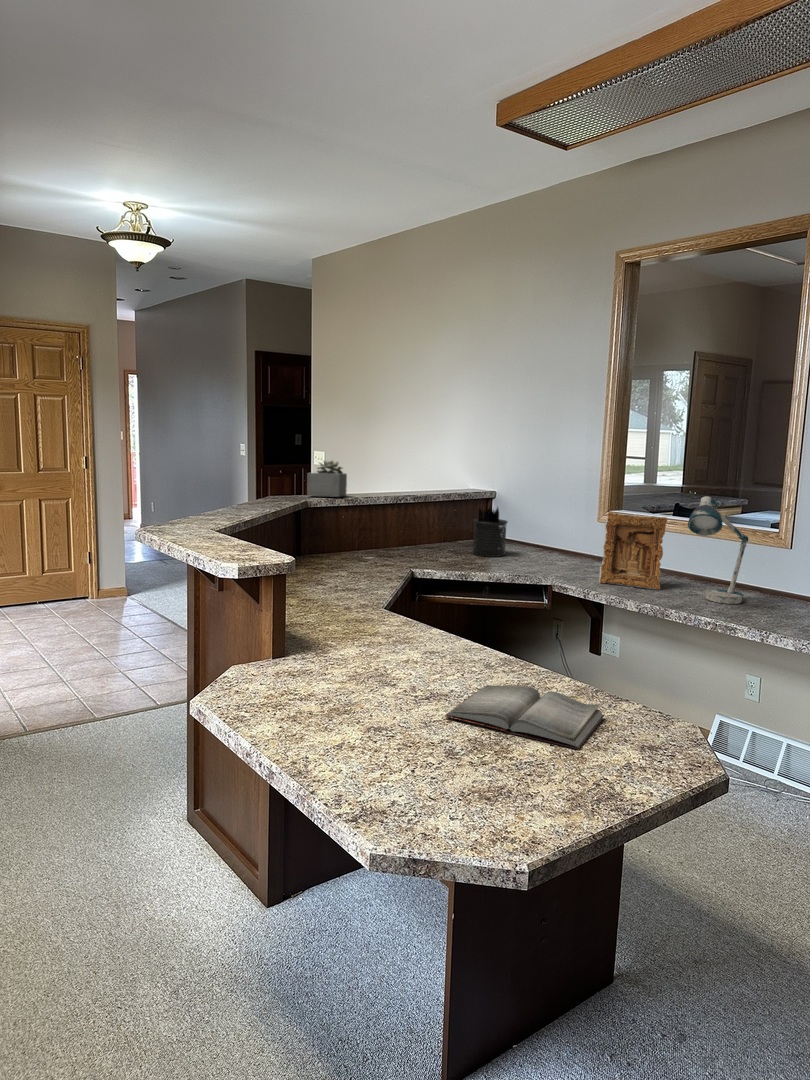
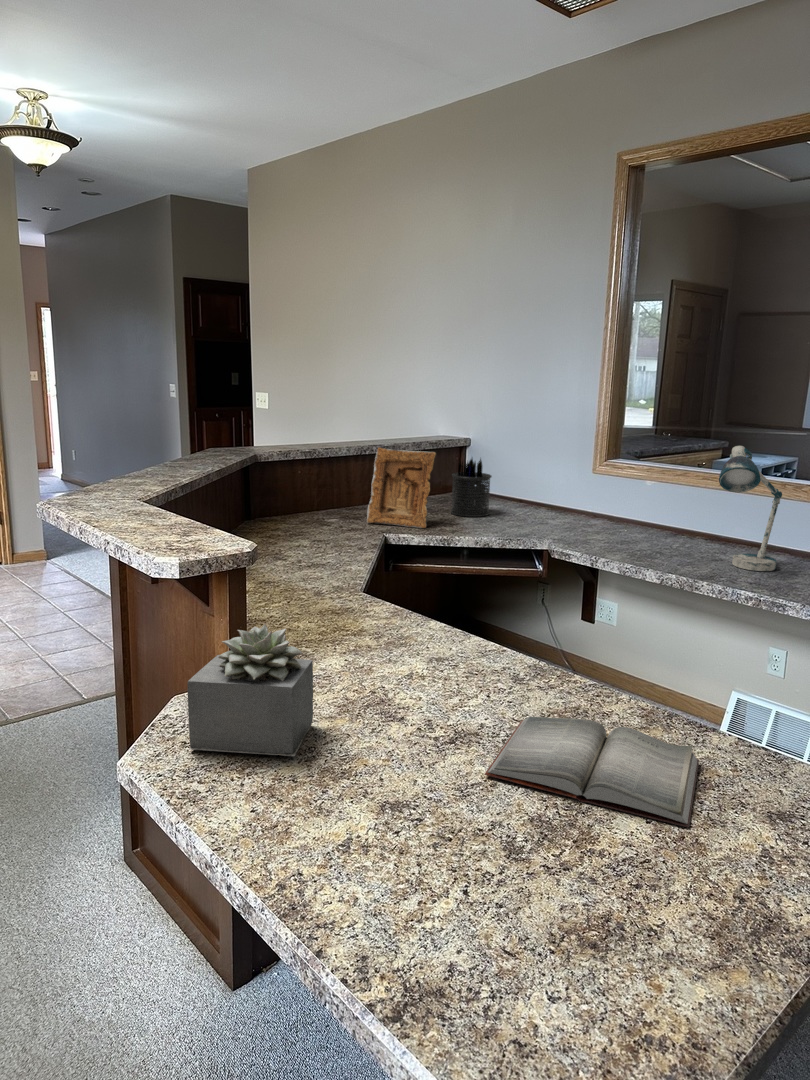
succulent plant: present [307,460,347,497] -> present [187,624,313,756]
picture frame: present [599,512,667,590] -> present [367,447,436,528]

